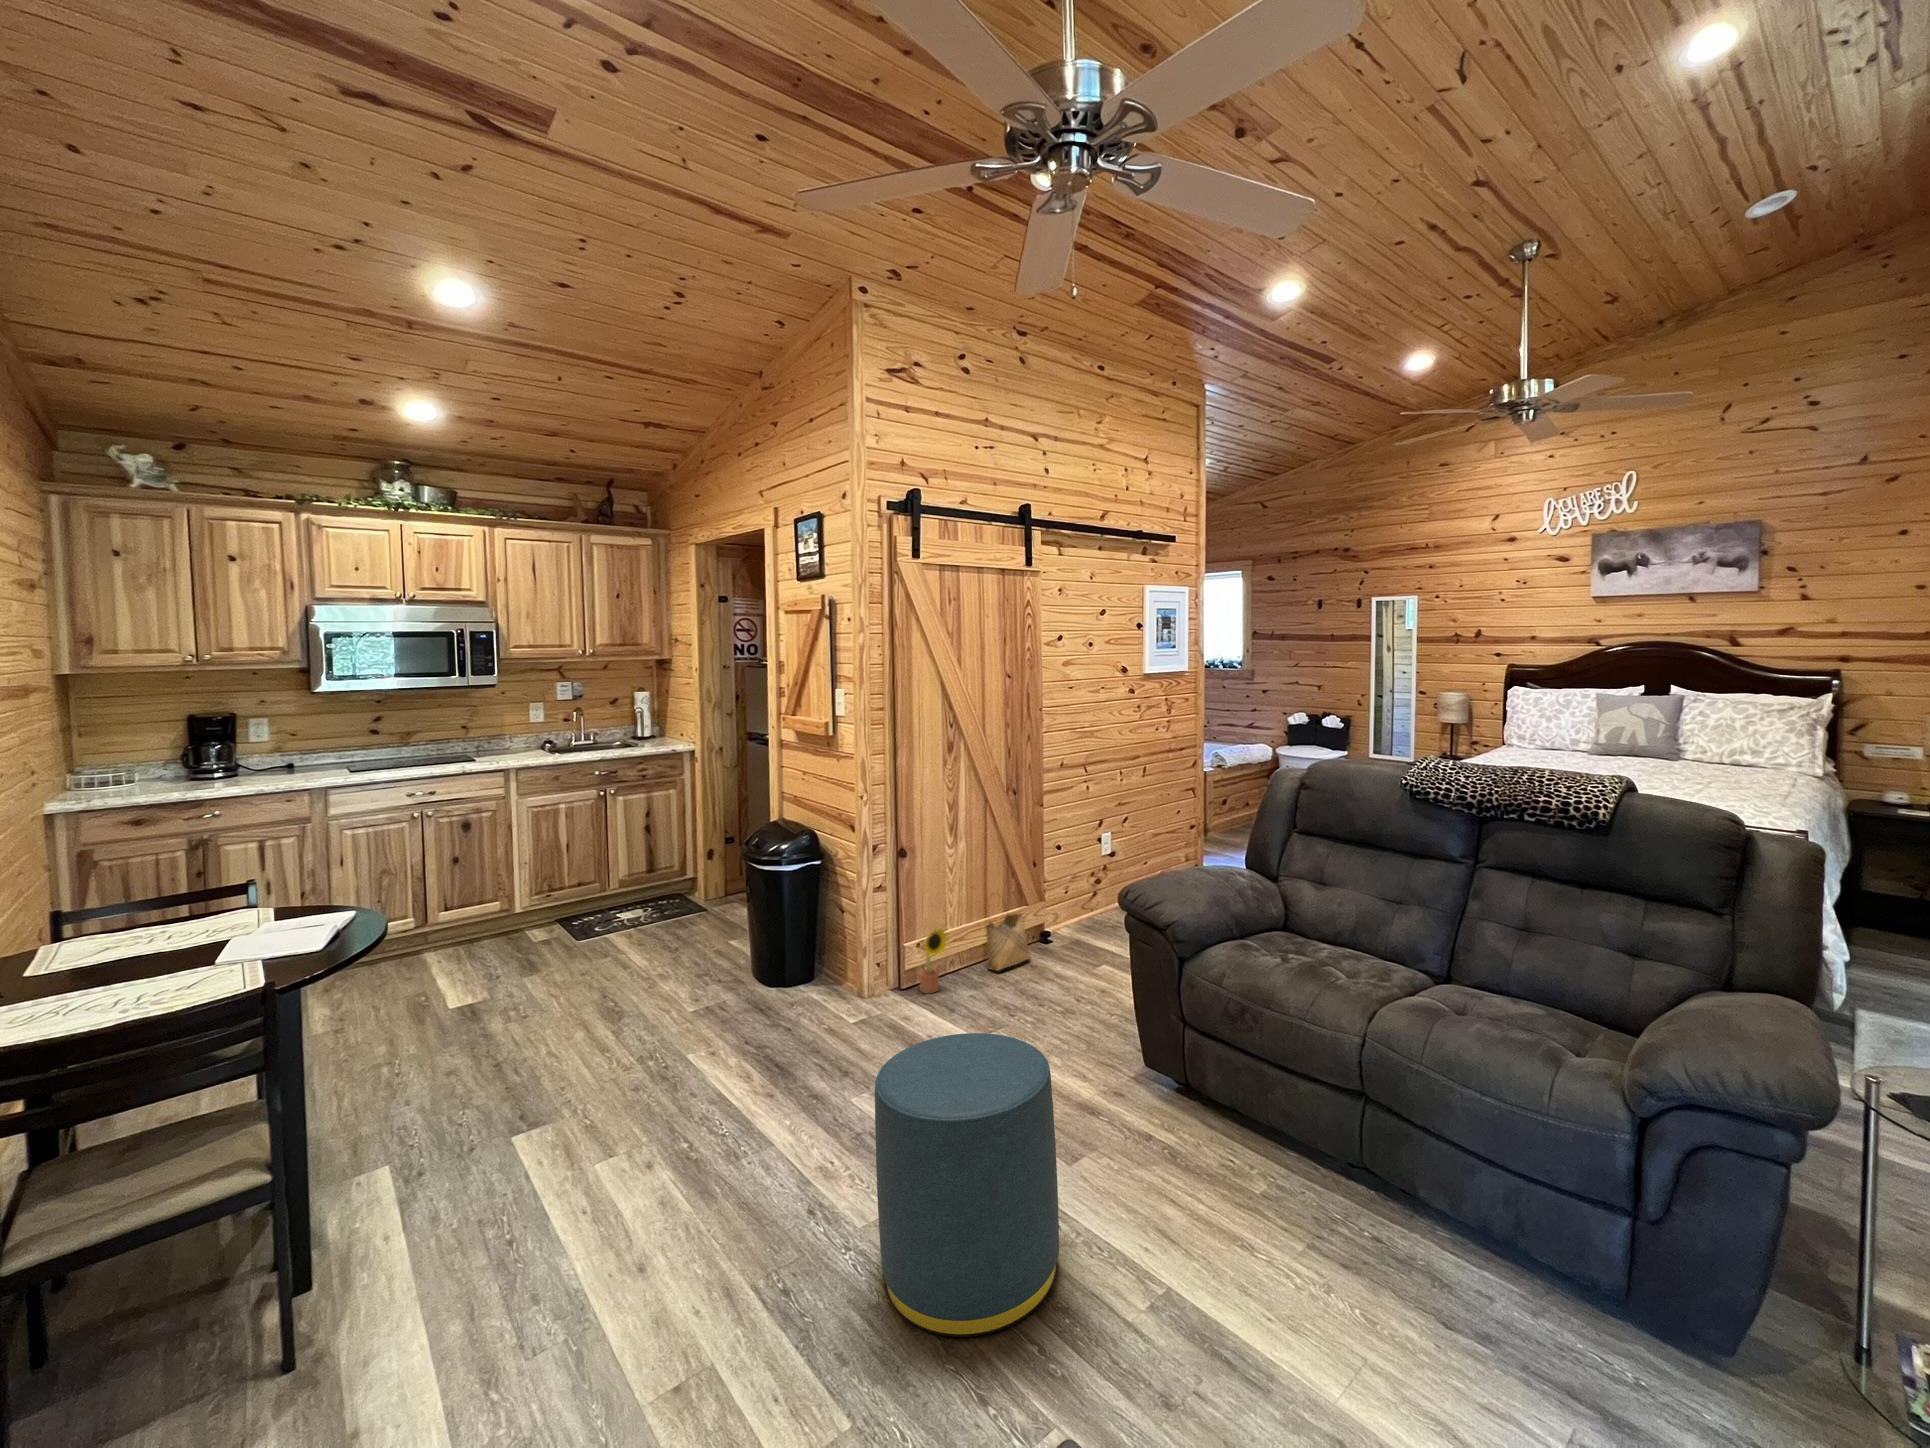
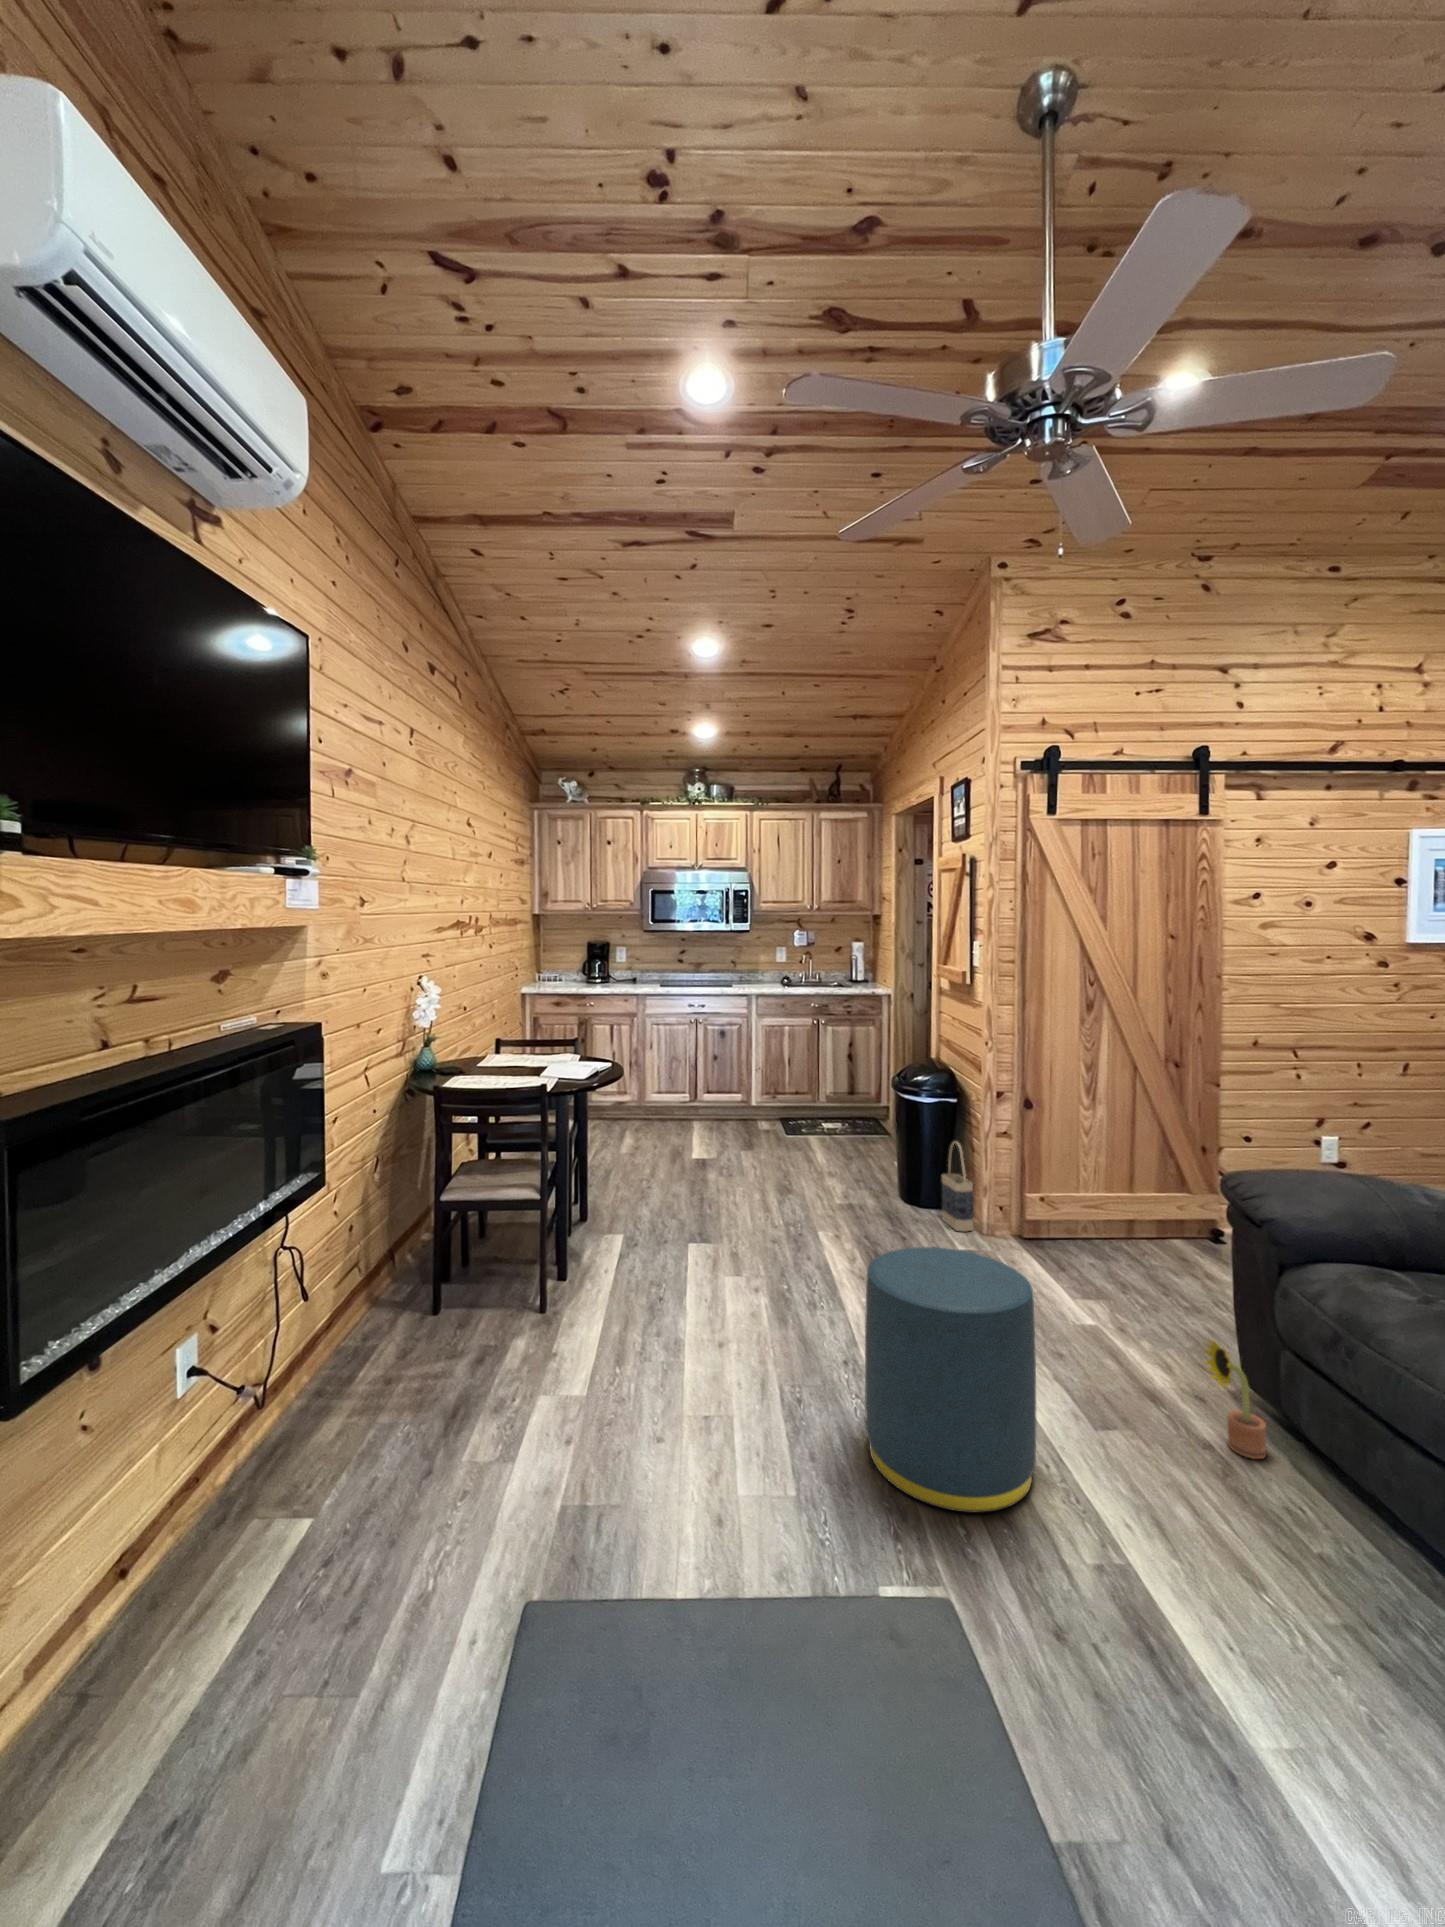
woven basket: present [986,905,1029,971] -> none [1122,1169,1182,1252]
bag: none [816,906,855,1003] -> present [942,1141,973,1232]
decorative plant: present [919,928,949,993] -> present [1204,1339,1266,1459]

